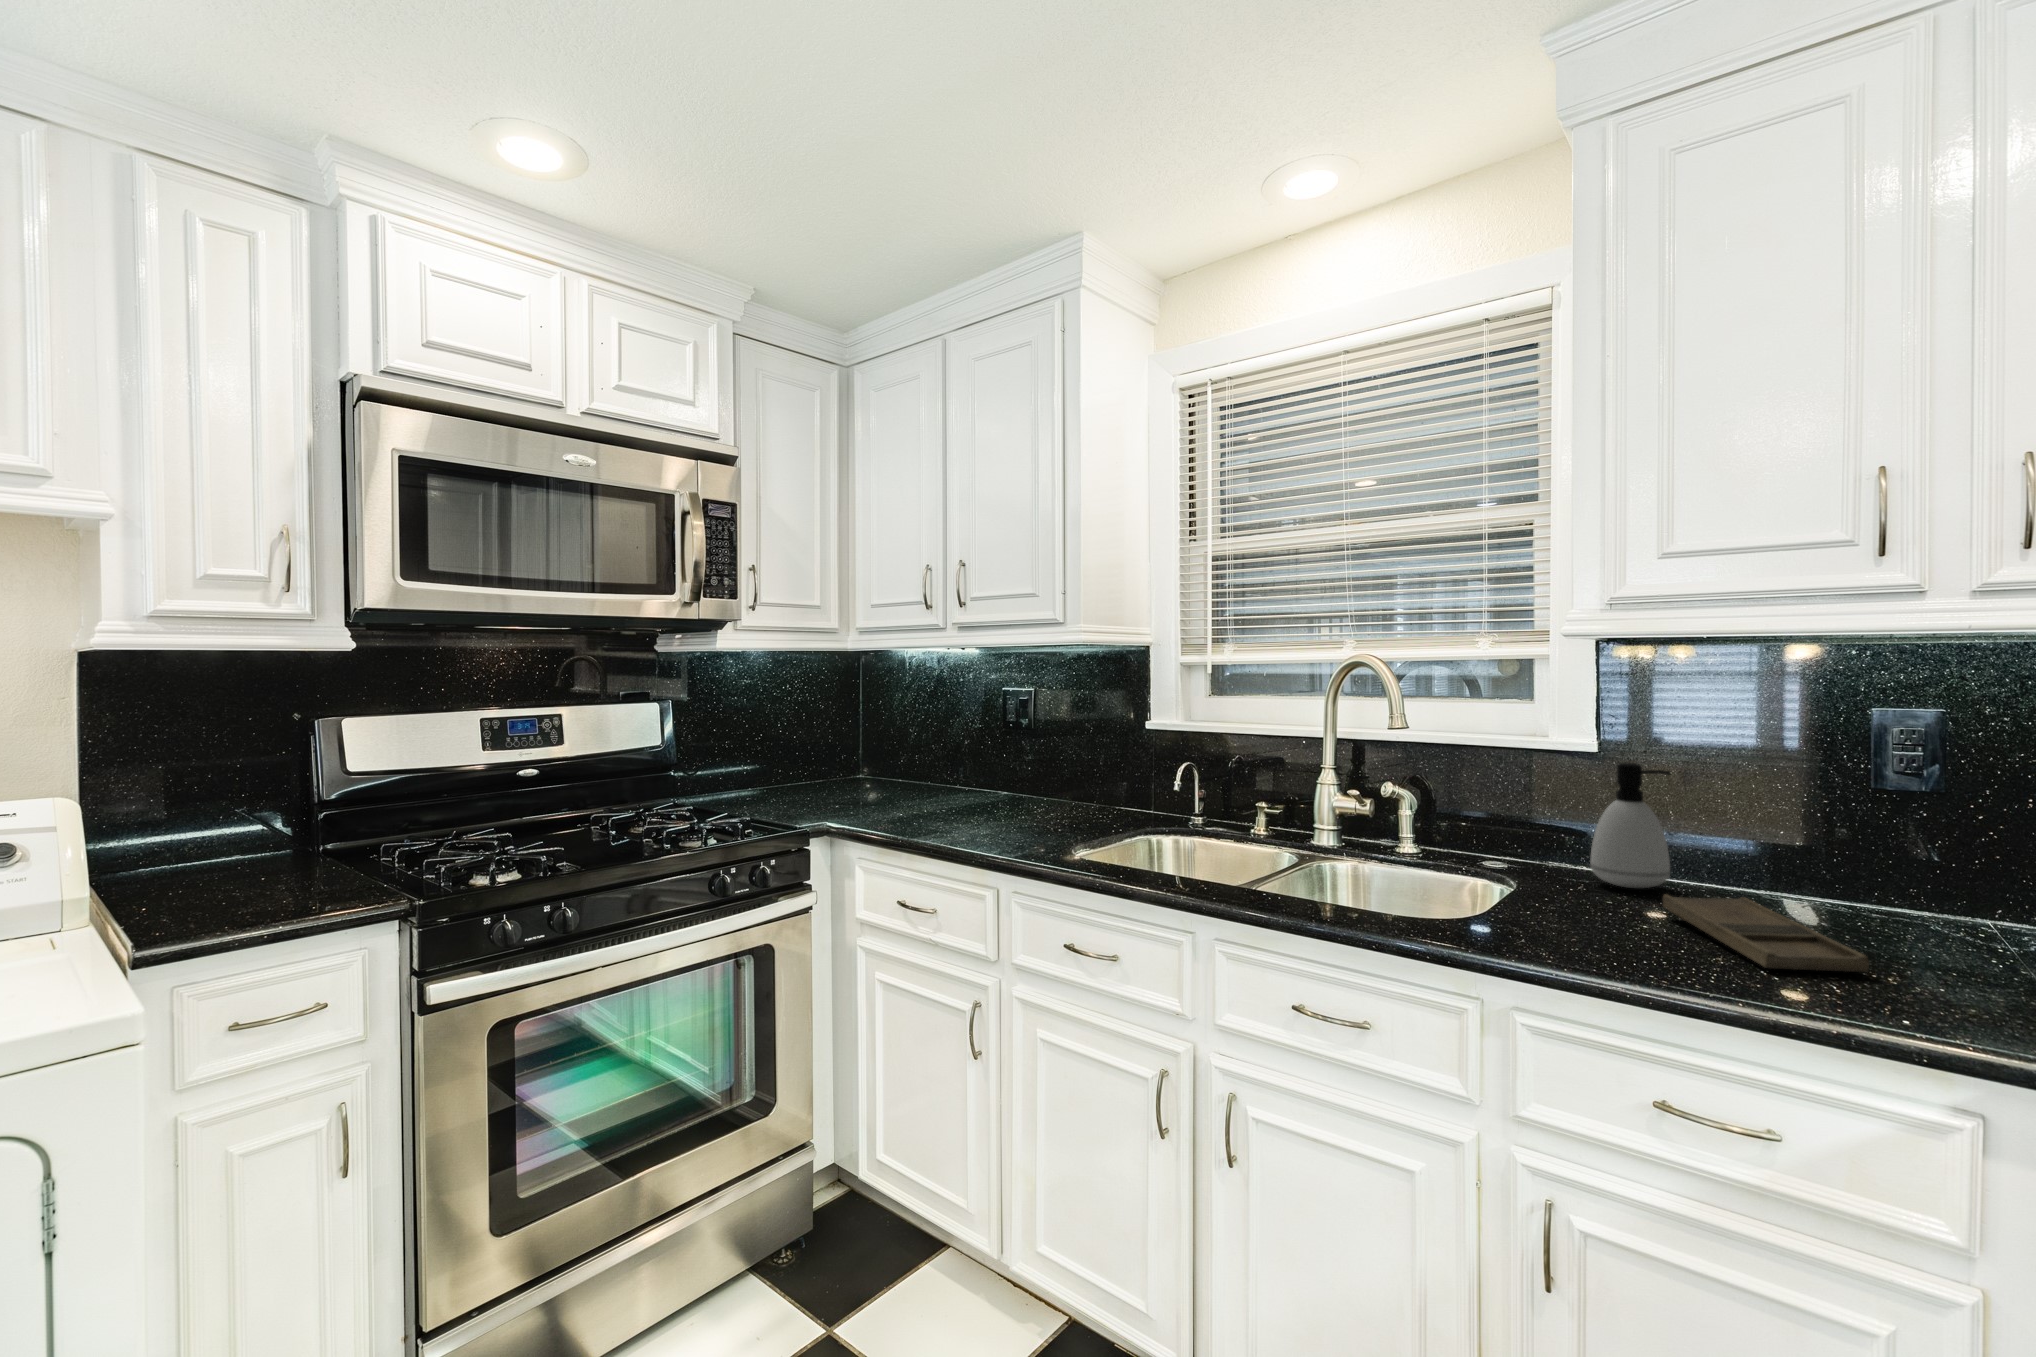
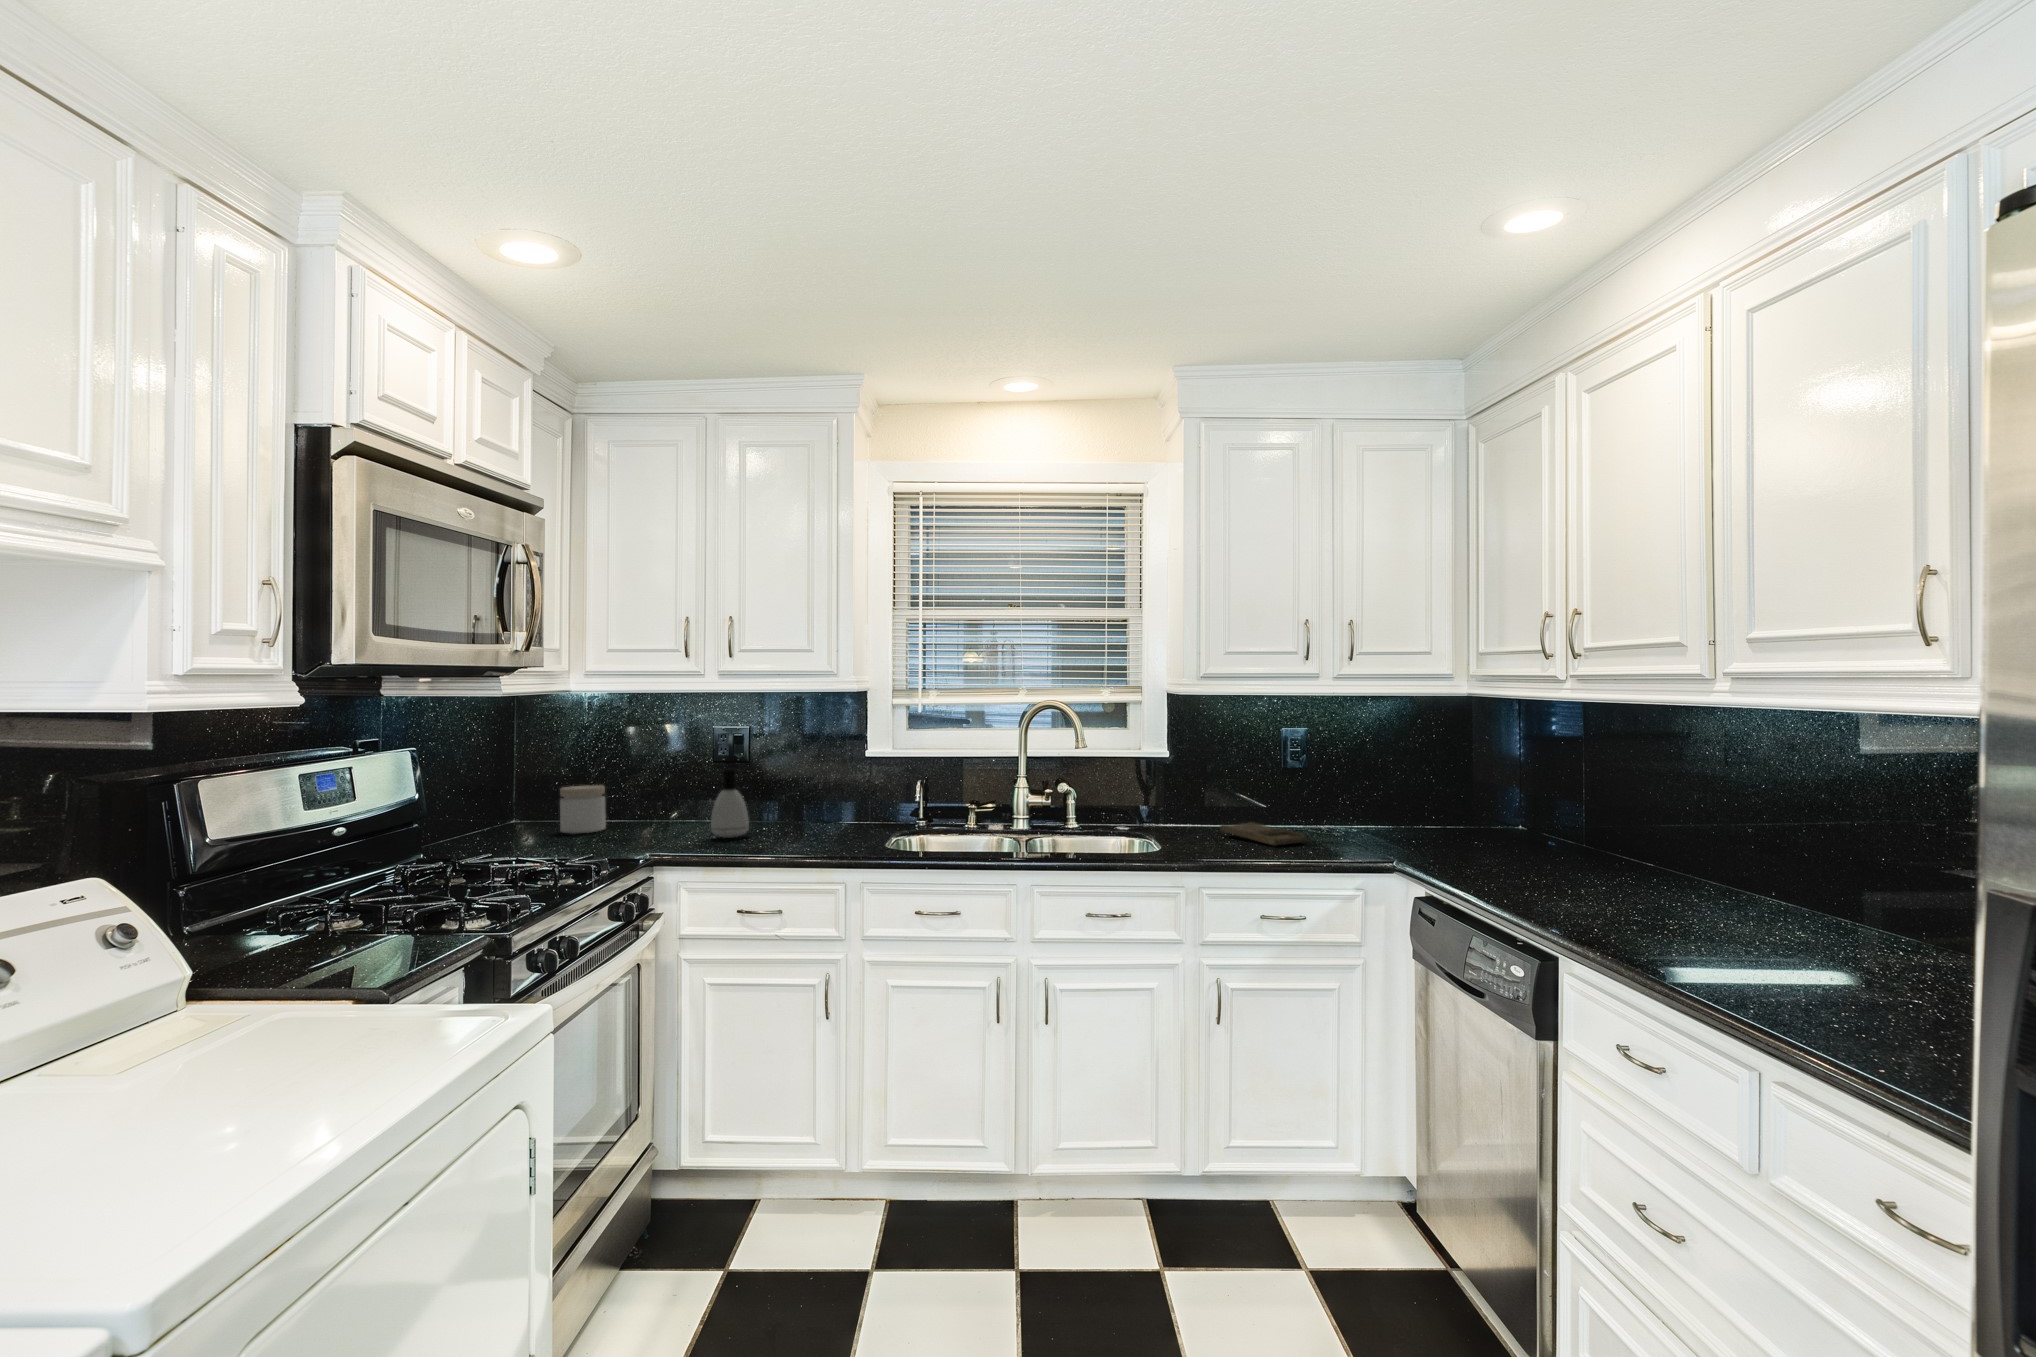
jar: none [832,740,878,791] -> present [560,785,606,834]
soap dispenser: present [1590,762,1671,888] -> present [711,769,749,838]

